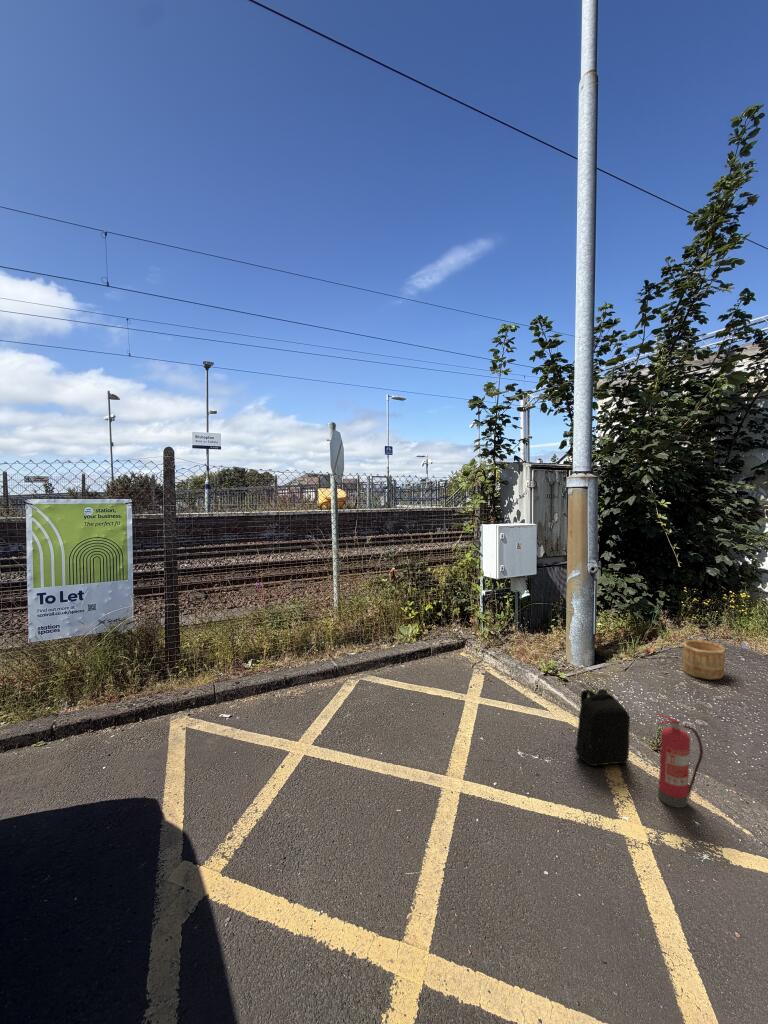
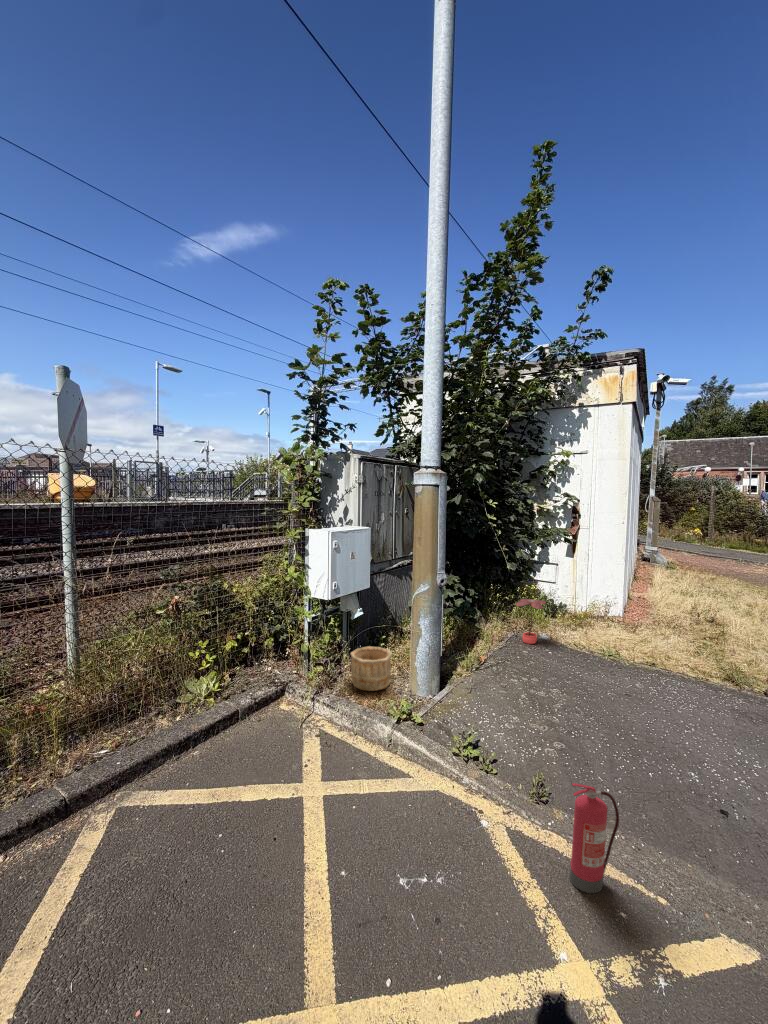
potted plant: none [684,596,718,638] -> present [516,599,546,644]
wooden bucket: present [682,639,726,680] -> present [350,646,392,691]
backpack: present [575,689,630,766] -> none [460,750,527,855]

